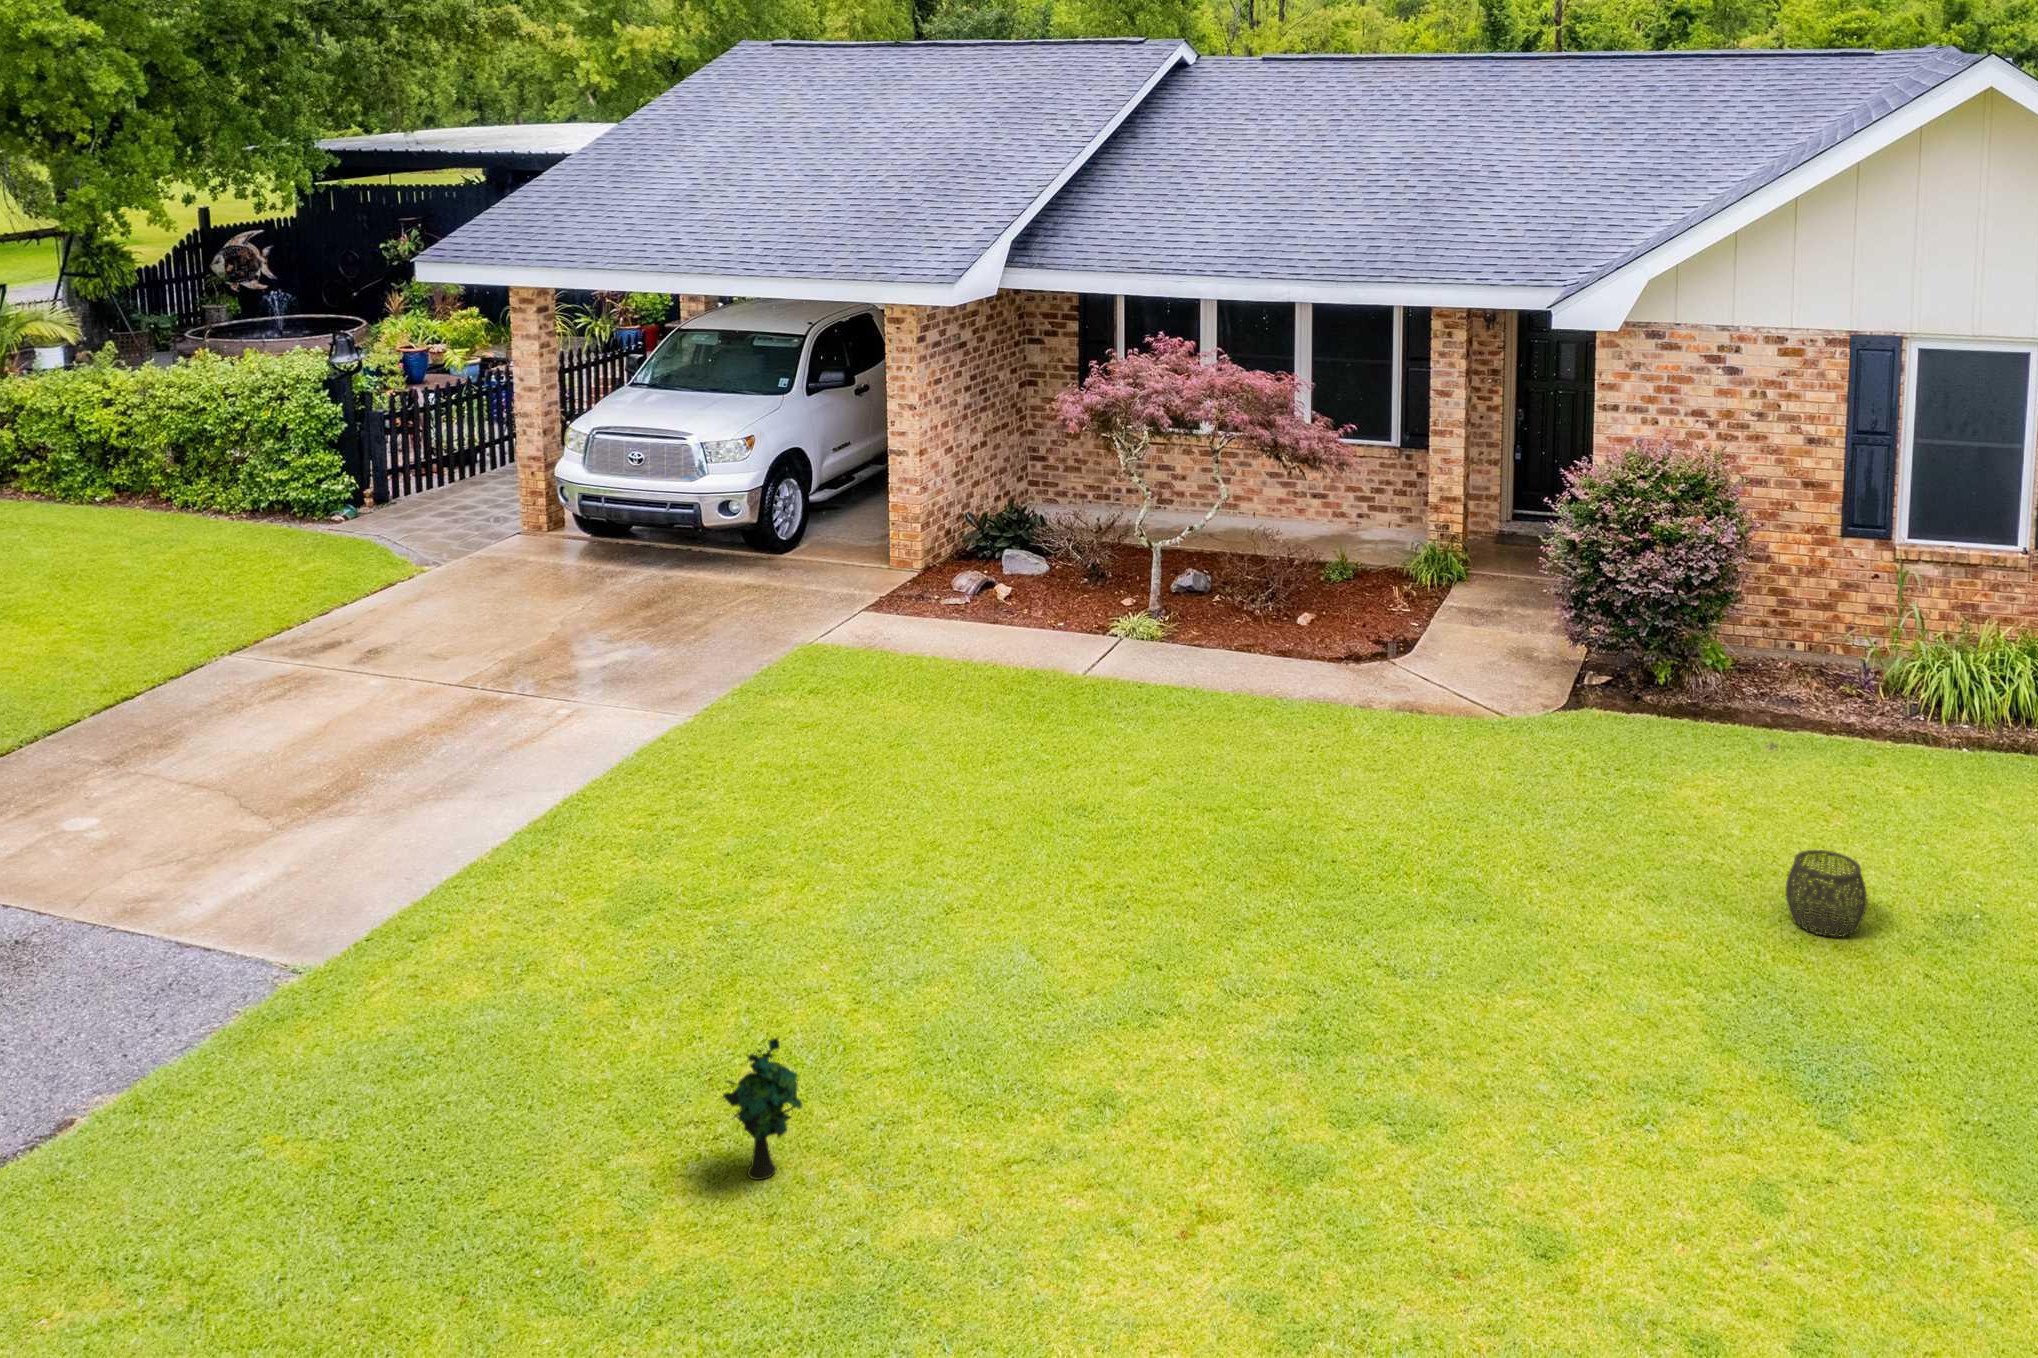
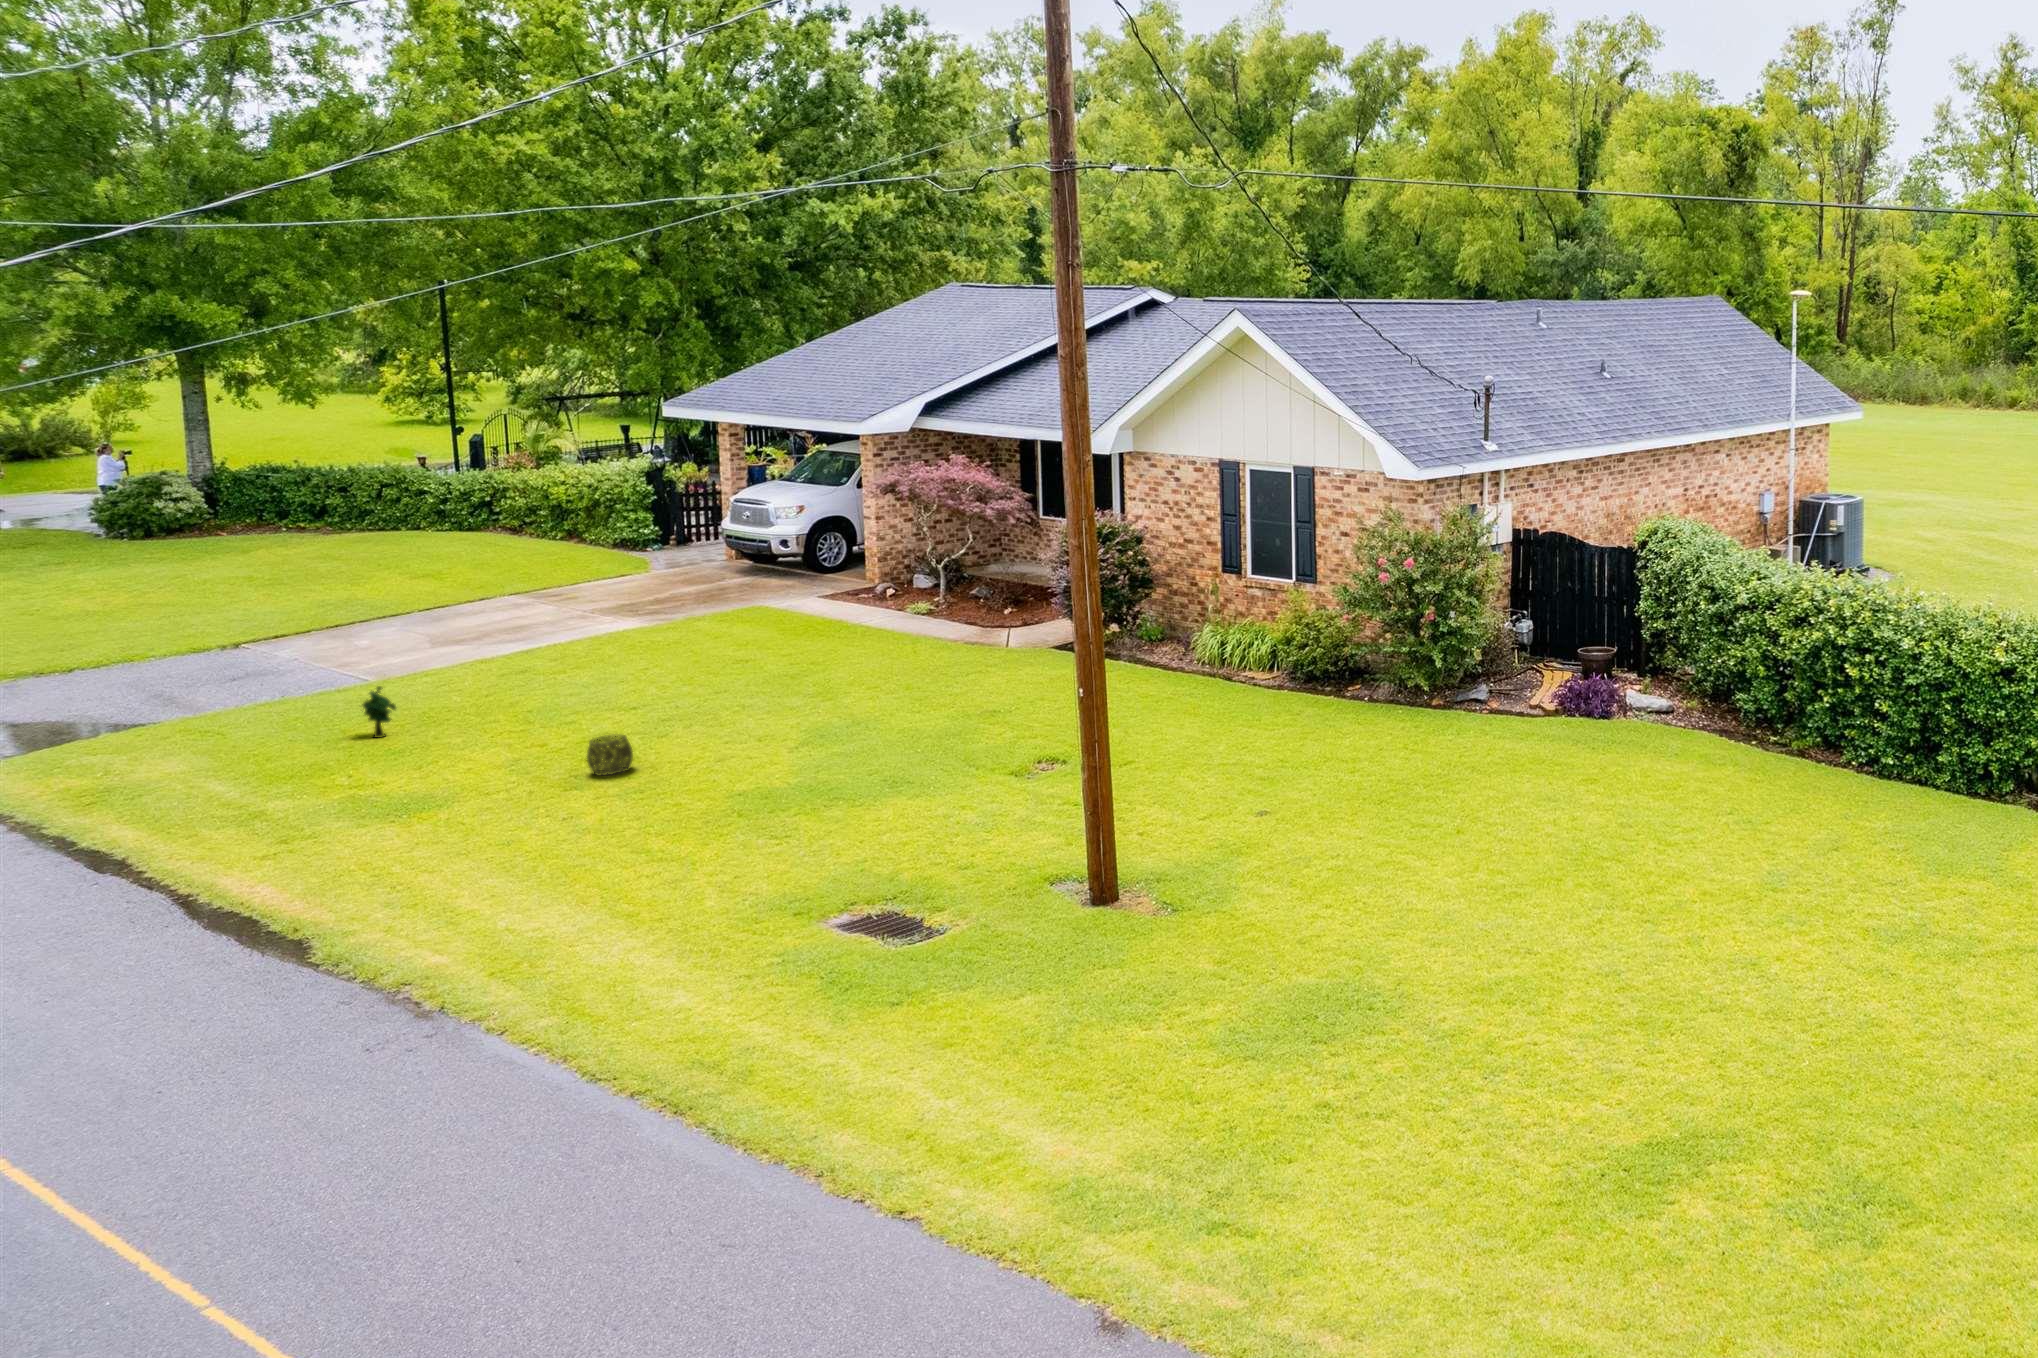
woven basket: present [1786,850,1867,937] -> present [587,735,633,776]

